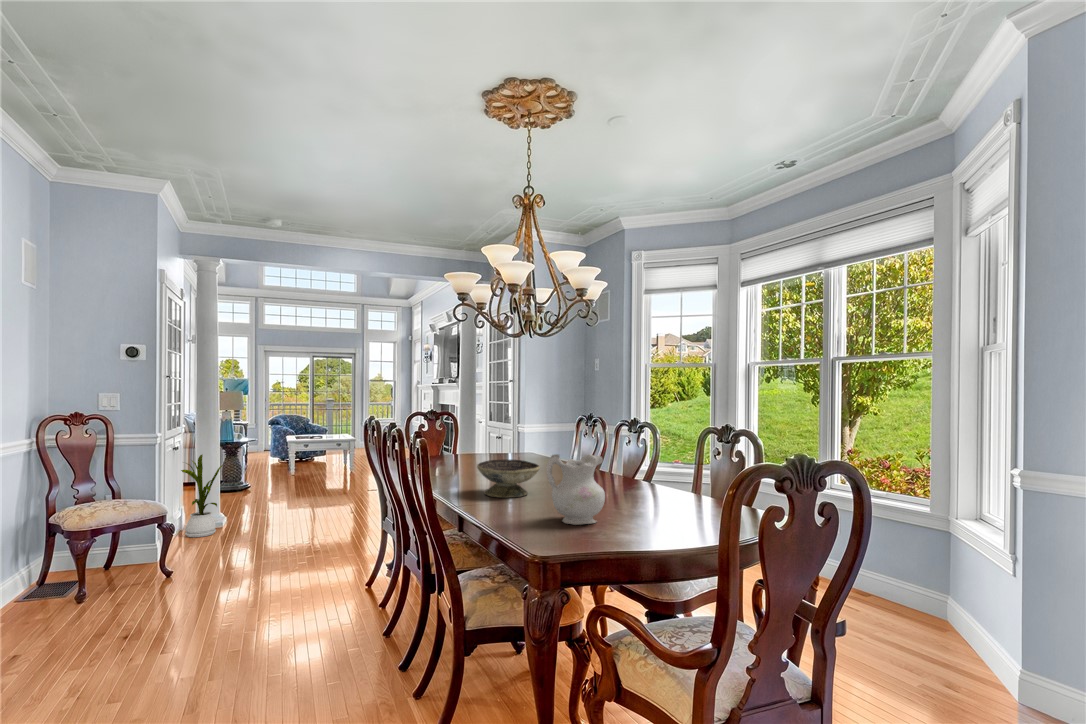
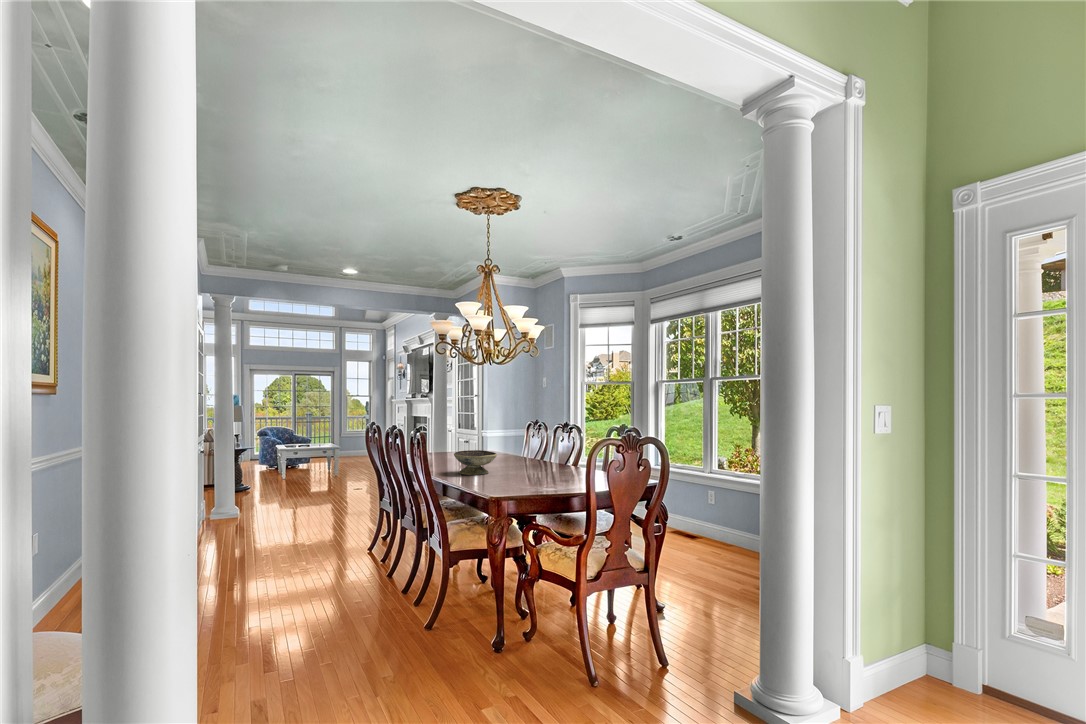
ceramic pitcher: present [546,454,605,525] -> none [500,442,537,486]
house plant: present [181,455,223,537] -> none [206,457,241,525]

